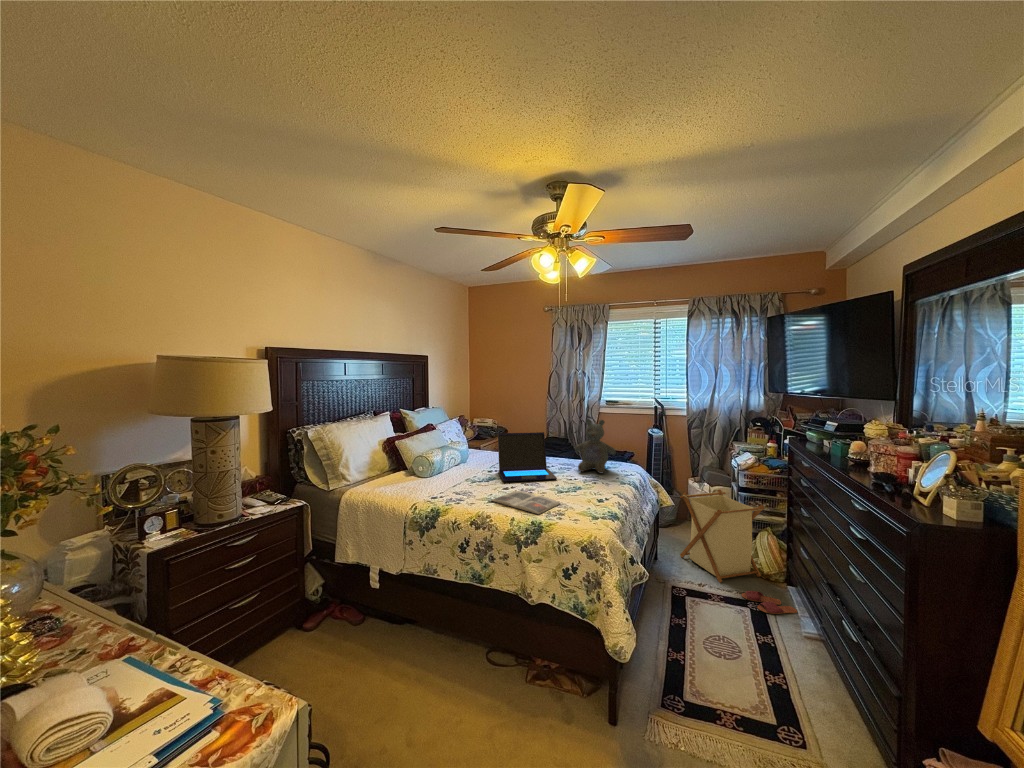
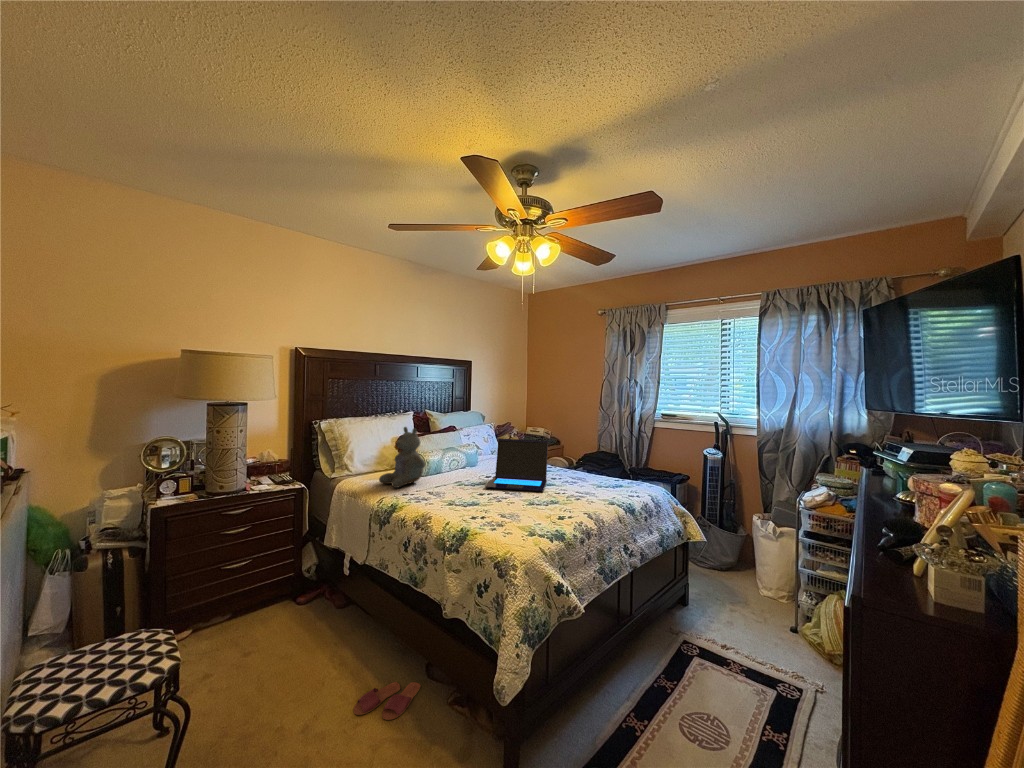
stuffed bear: present [575,419,616,473] -> present [379,427,425,488]
laundry basket: present [680,490,764,583] -> none [716,529,828,656]
magazine: present [492,491,560,514] -> none [450,498,515,522]
slippers: present [742,591,797,614] -> present [354,682,421,720]

